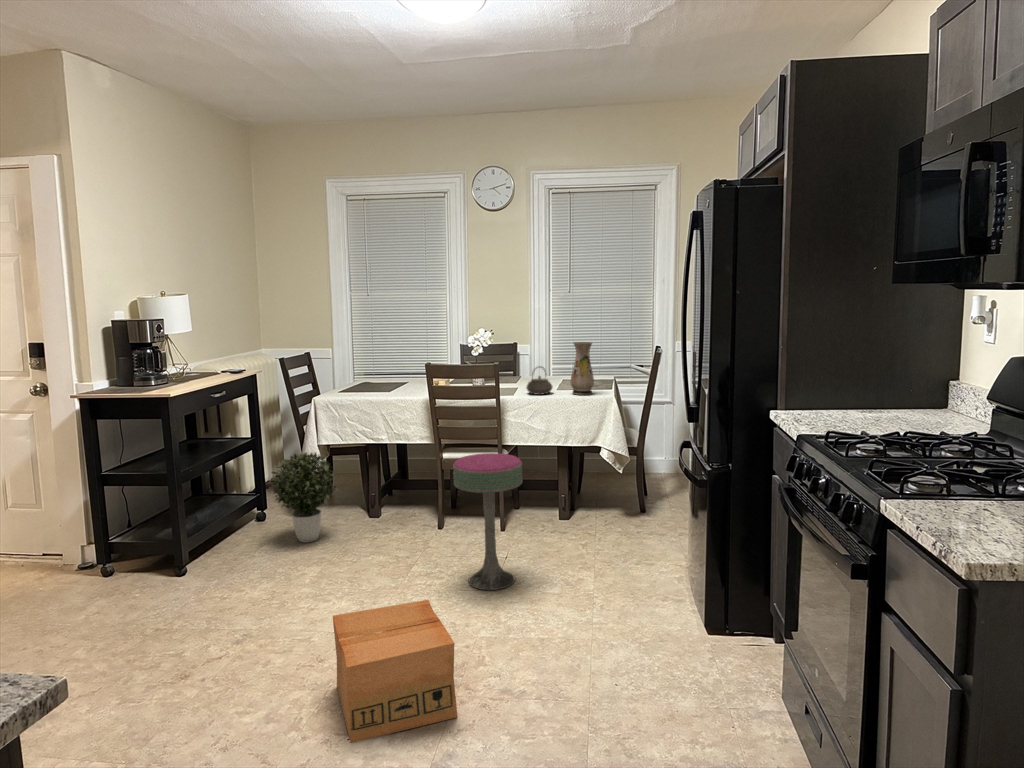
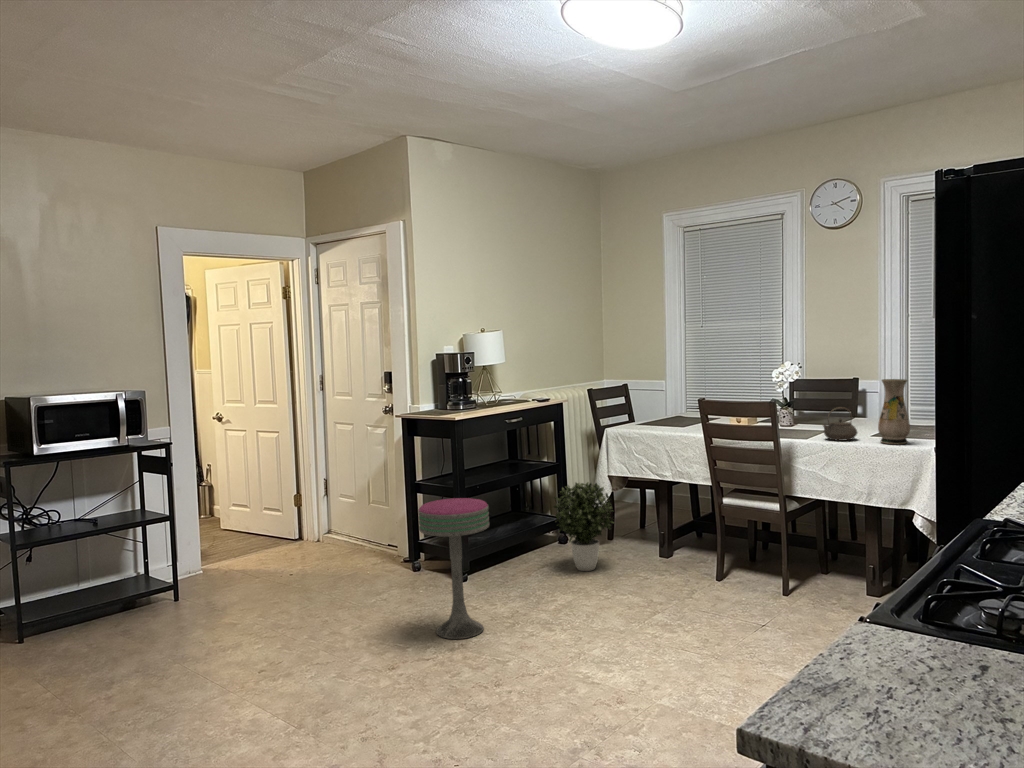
bar stool: present [453,453,523,590] -> present [418,498,489,639]
cardboard box: present [333,600,457,743] -> none [475,624,596,746]

